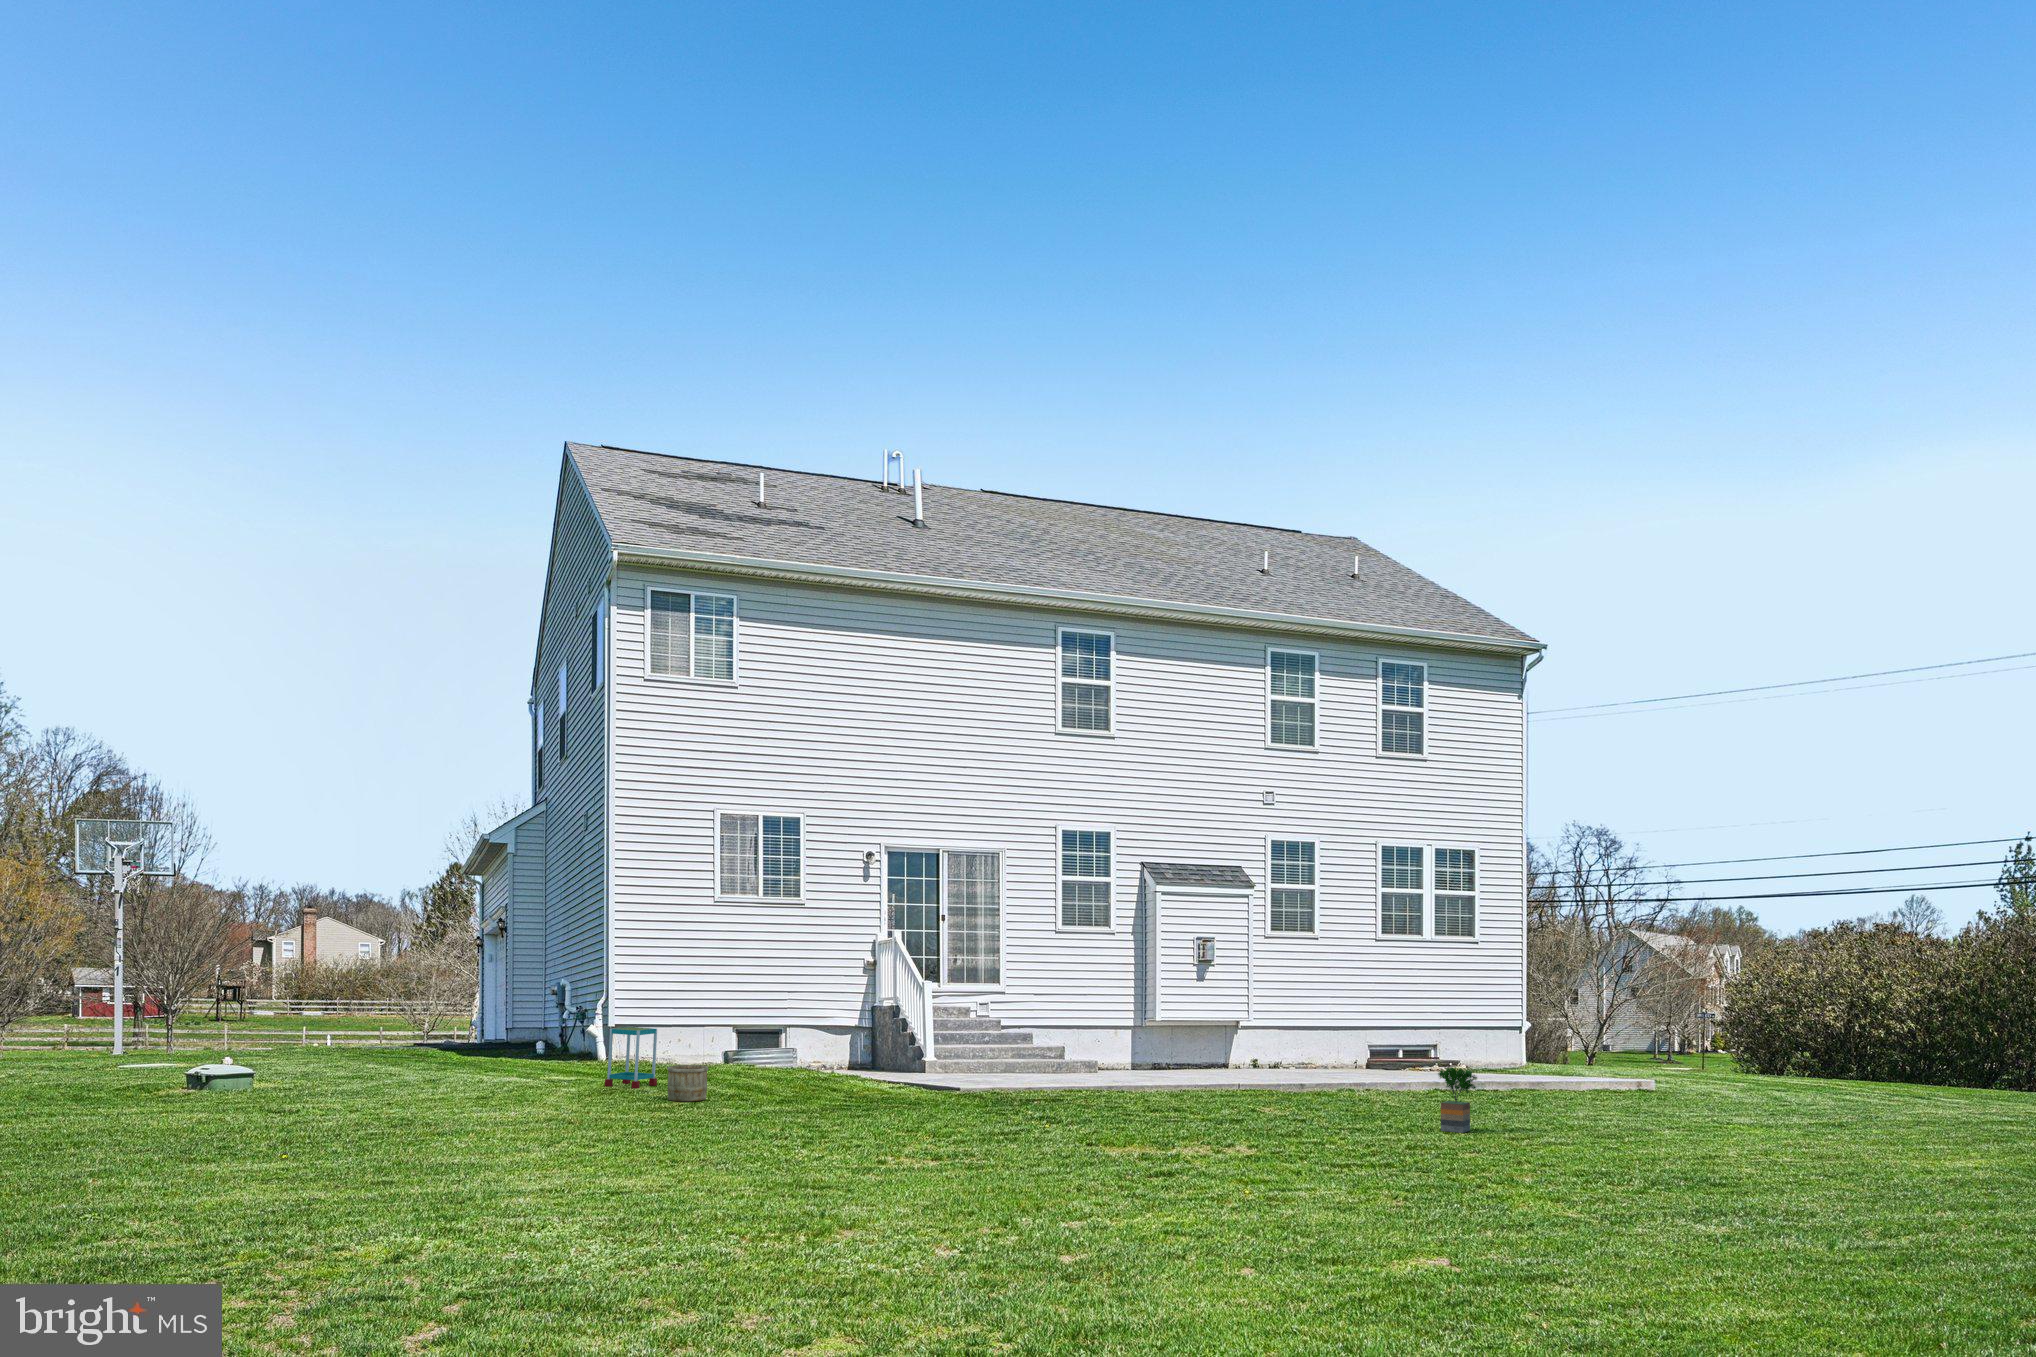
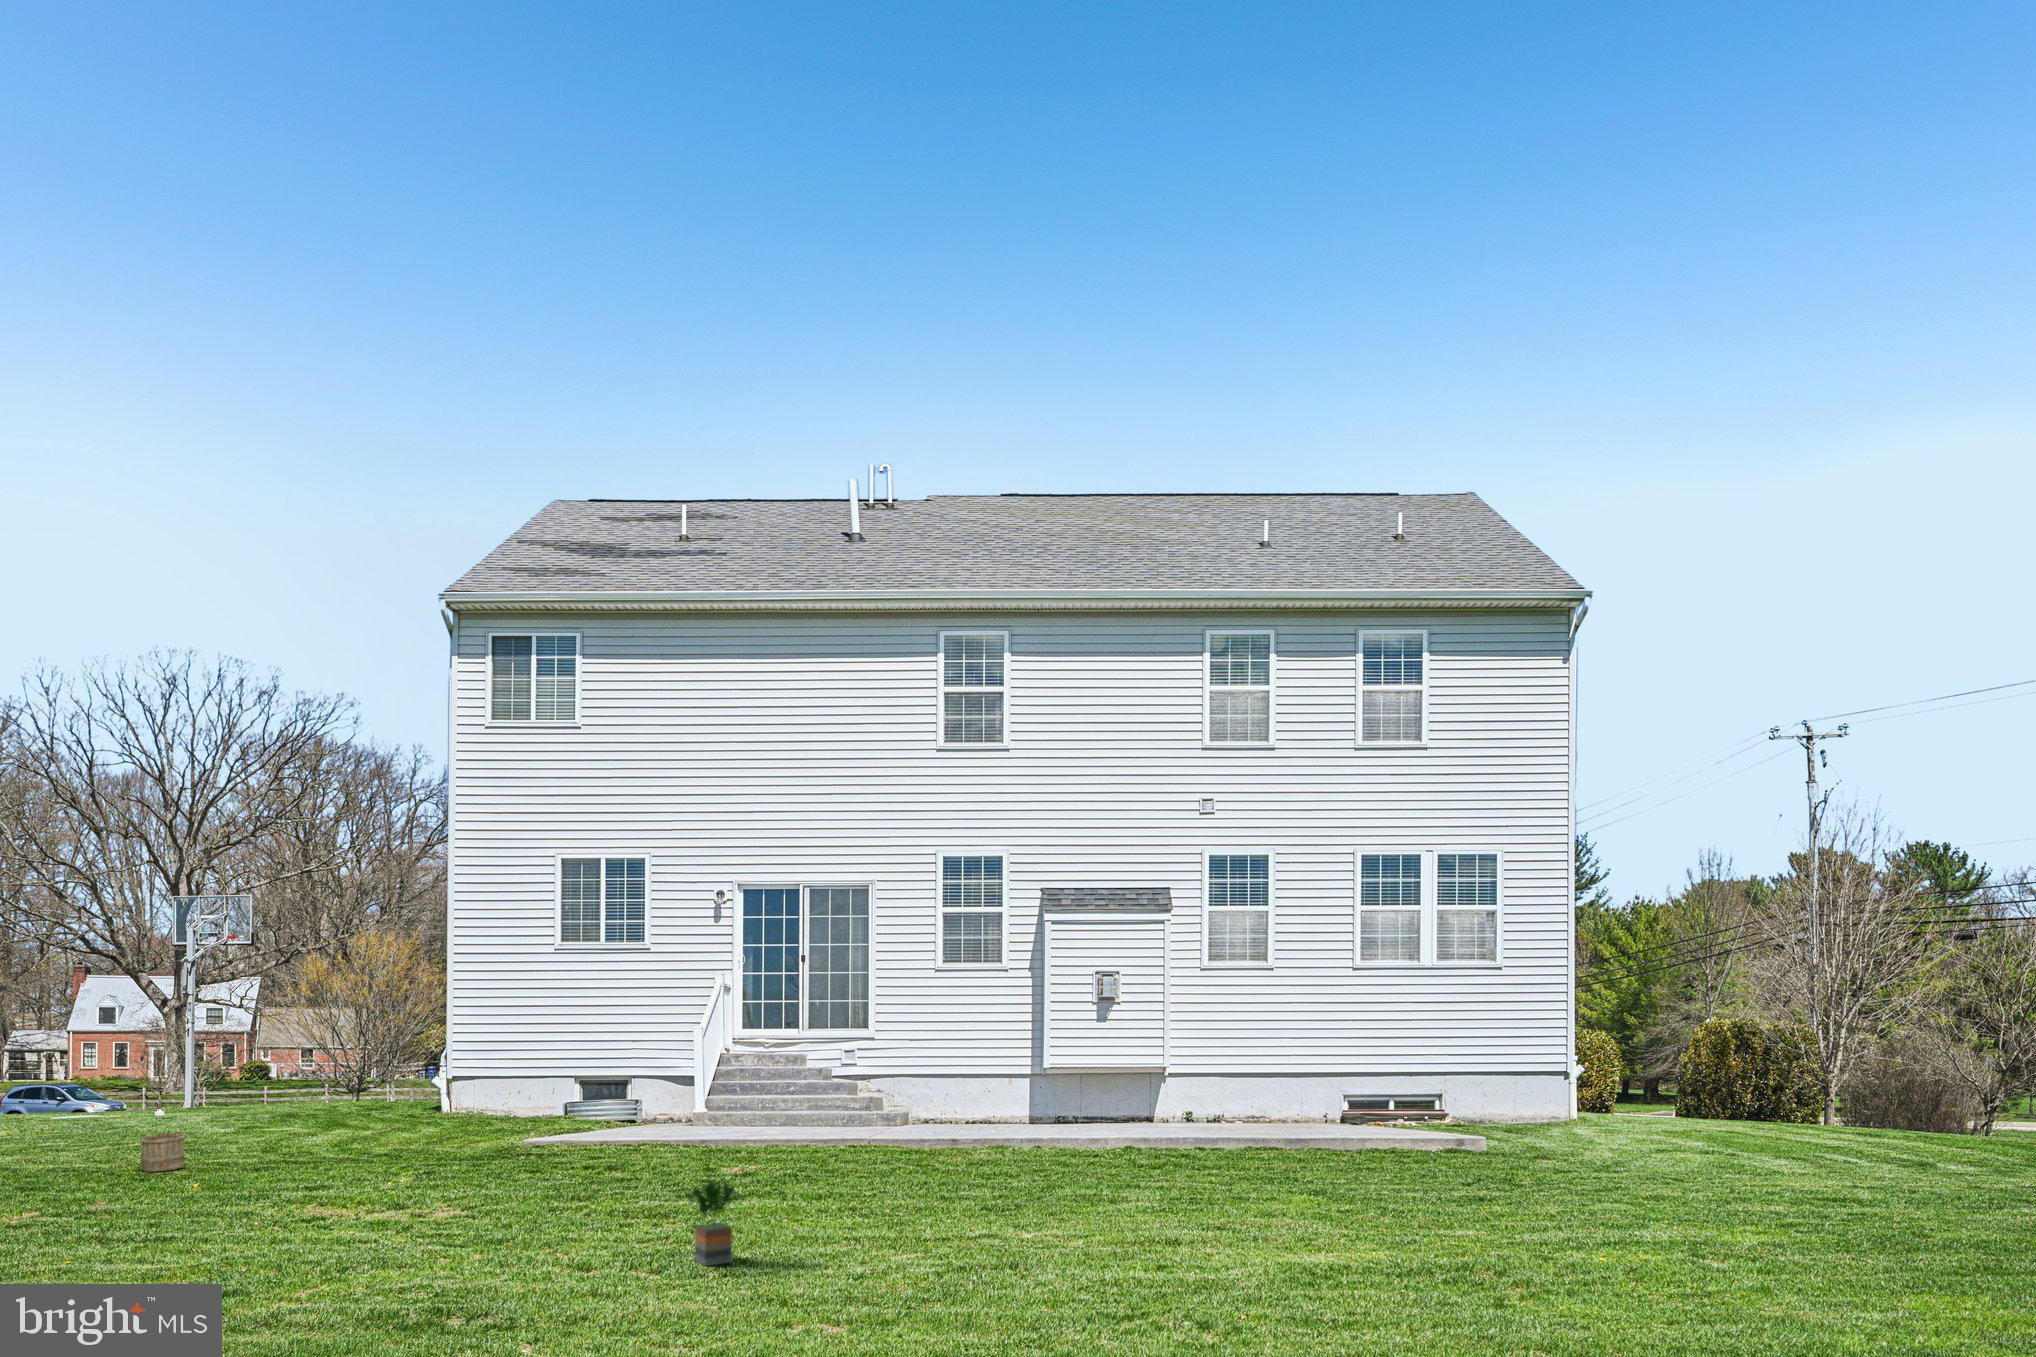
side table: present [605,1027,657,1089] -> none [189,1087,239,1150]

